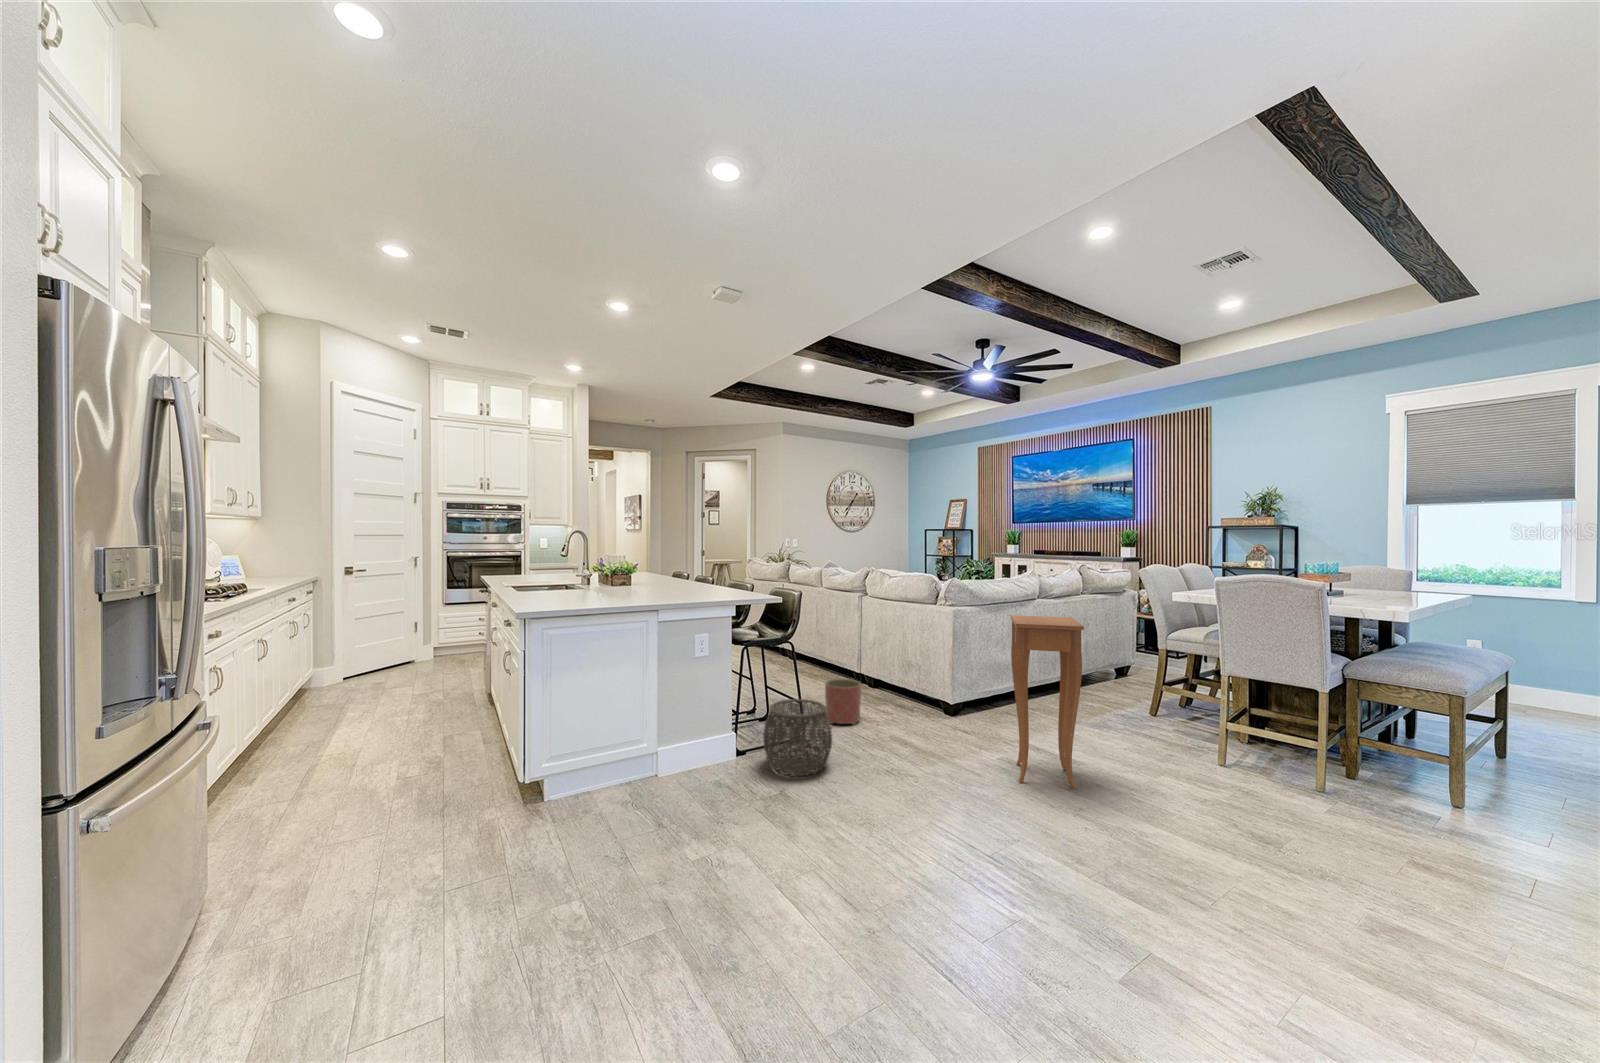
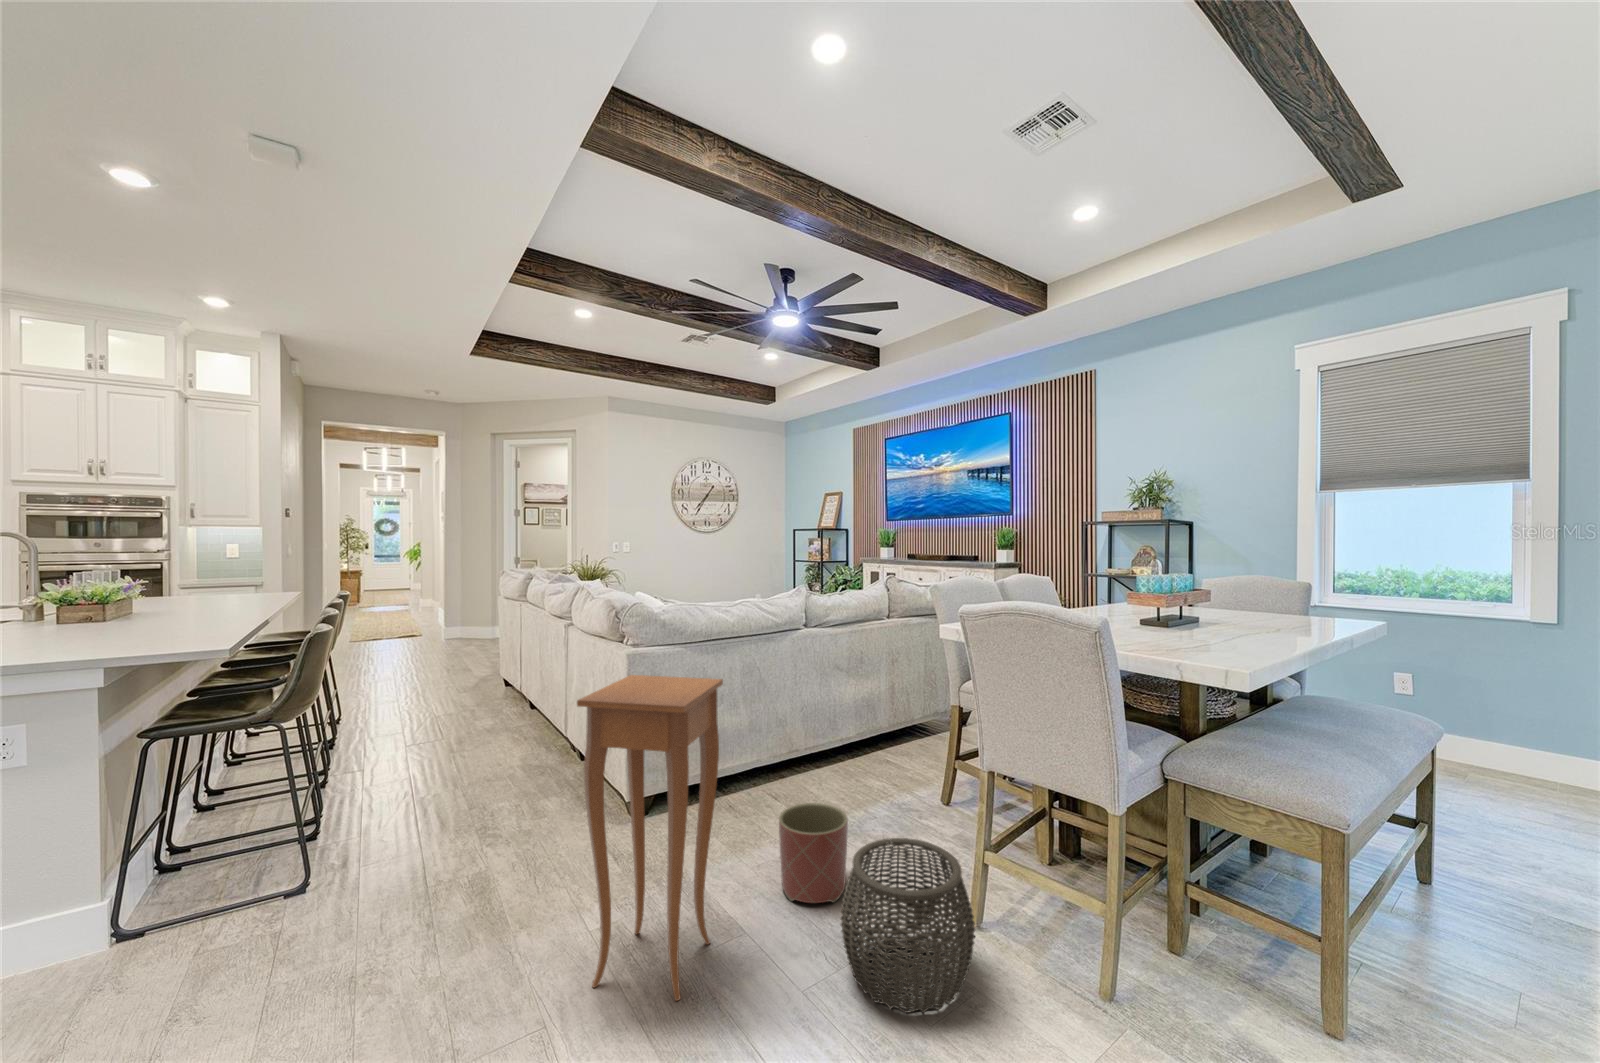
planter: present [825,679,861,725] -> present [779,803,848,903]
woven basket: present [763,699,832,776] -> present [840,838,975,1013]

